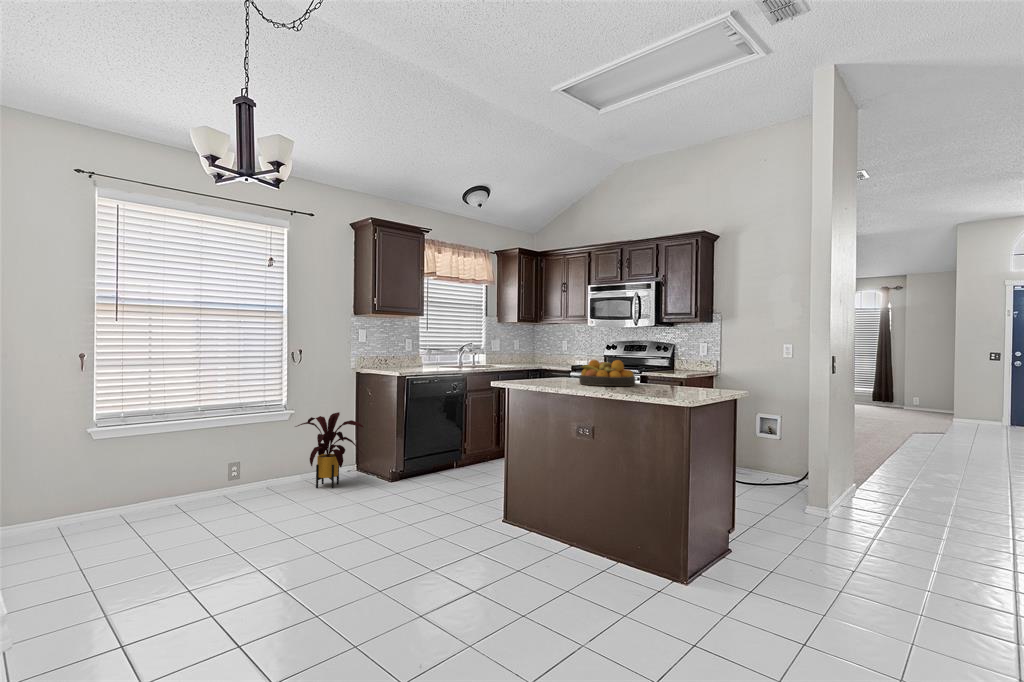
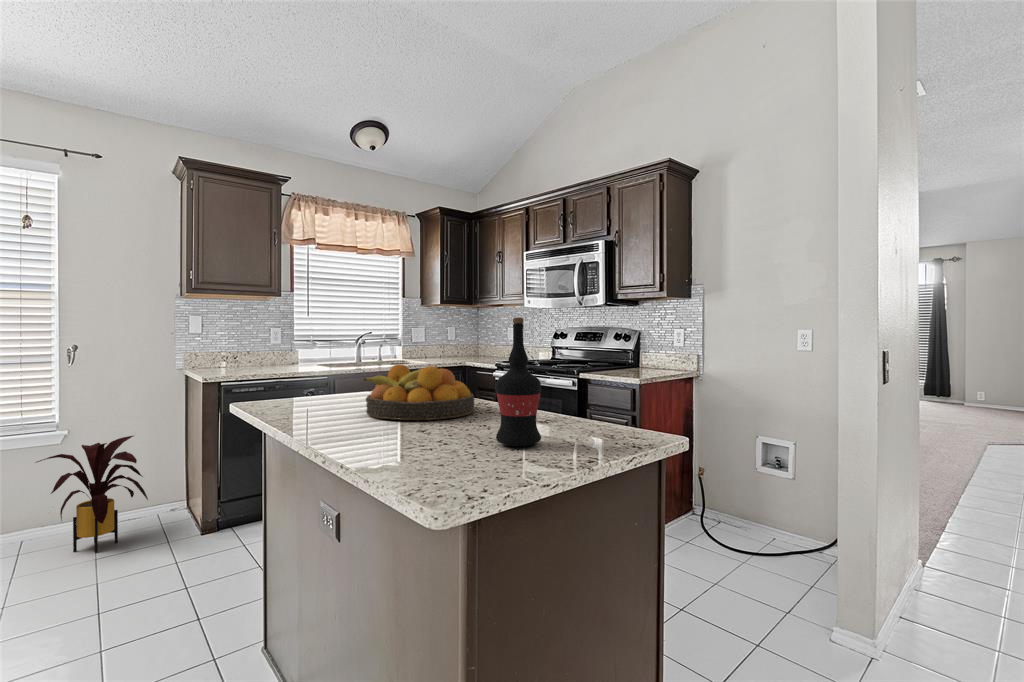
wine bottle: none [675,337,695,392] -> present [496,318,541,446]

